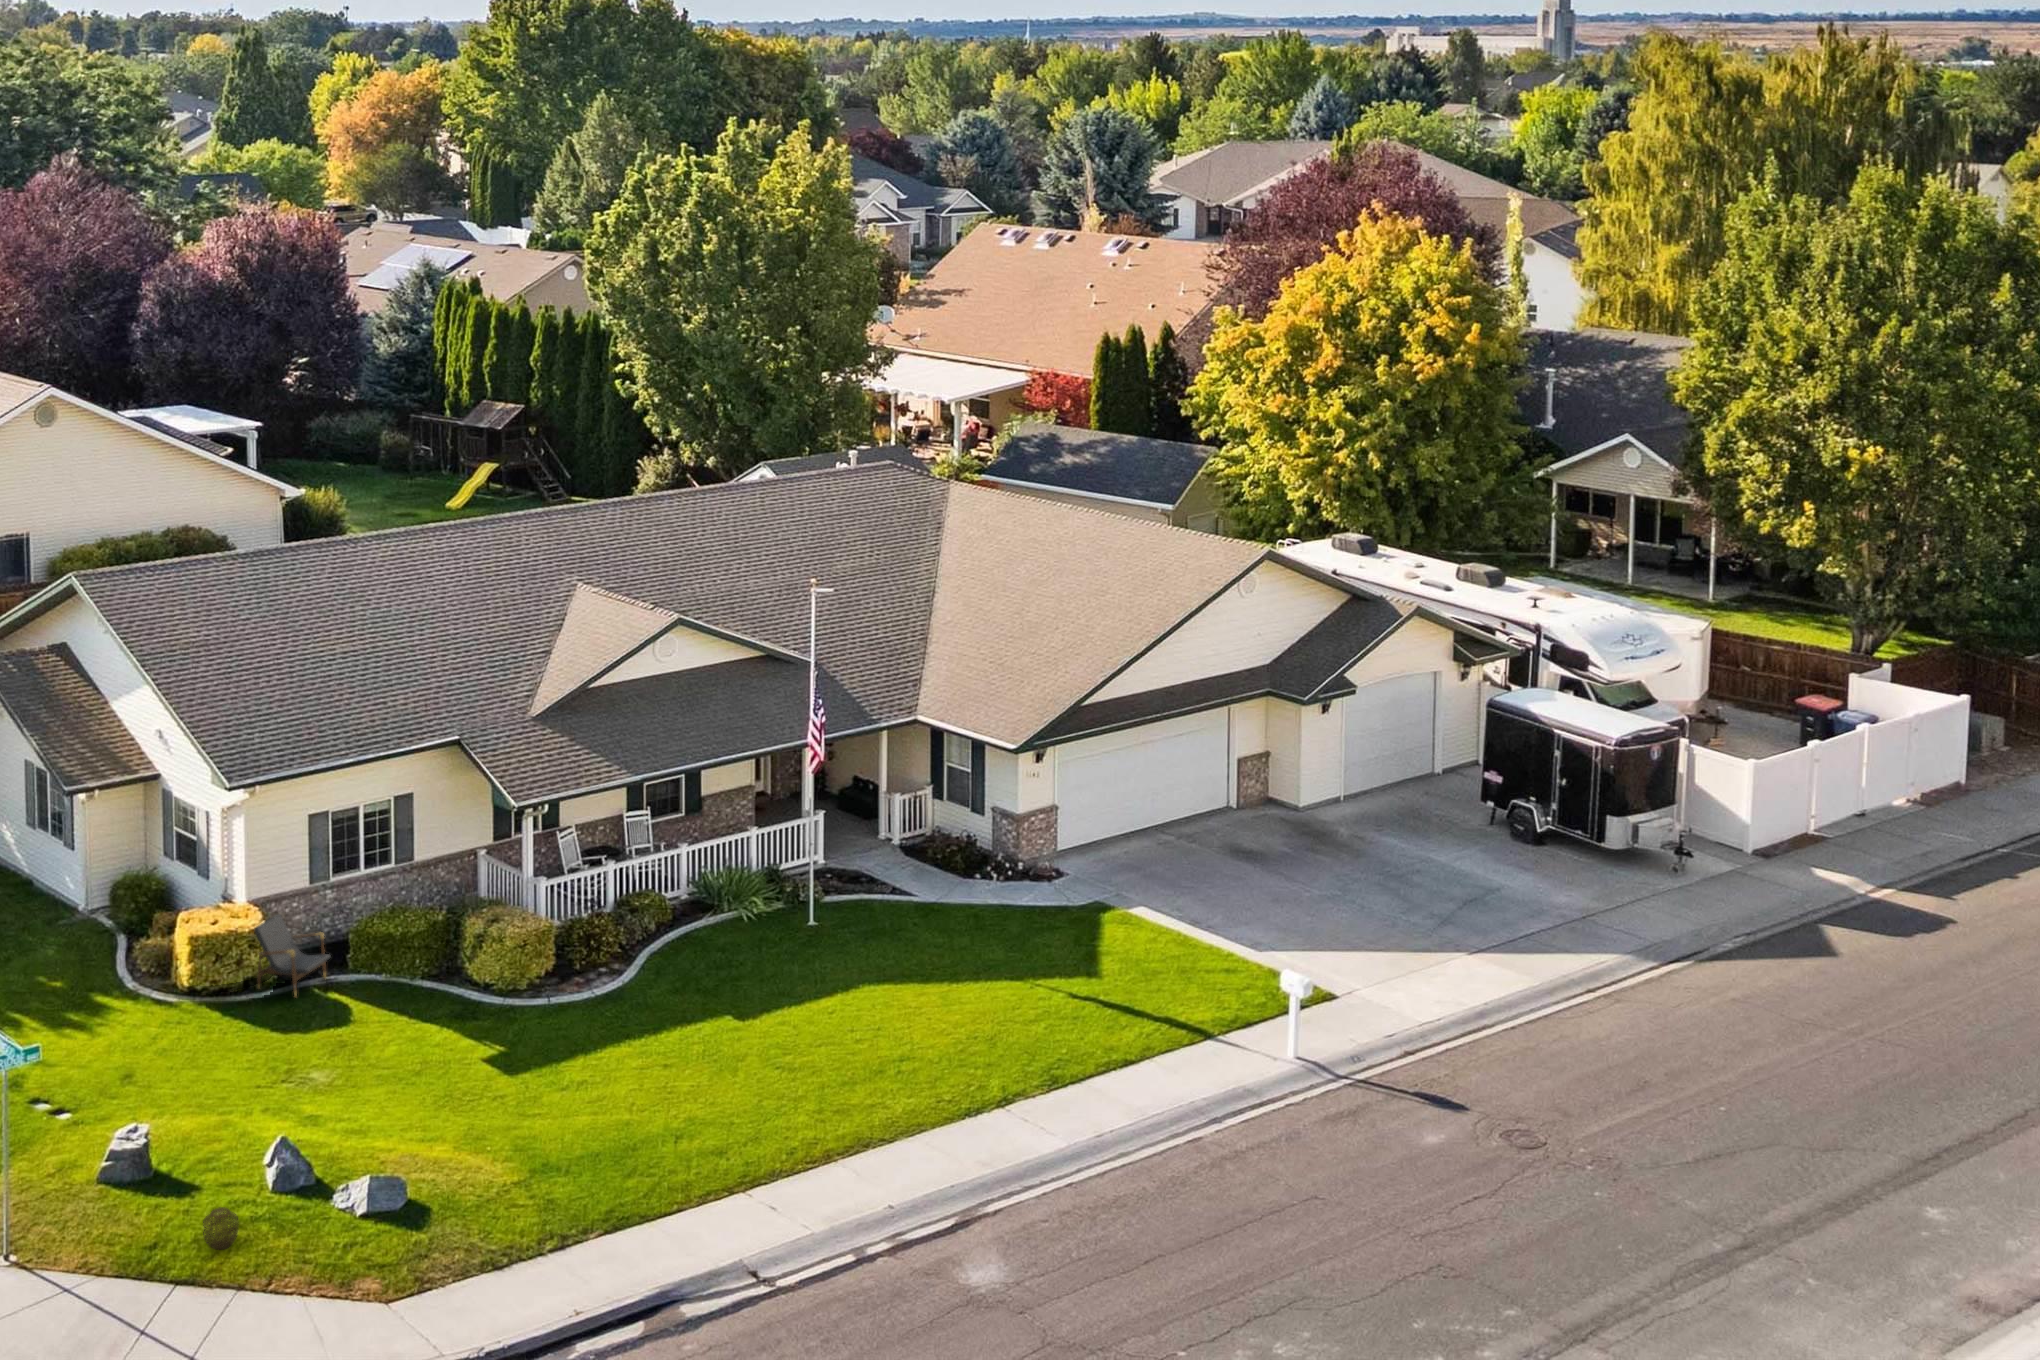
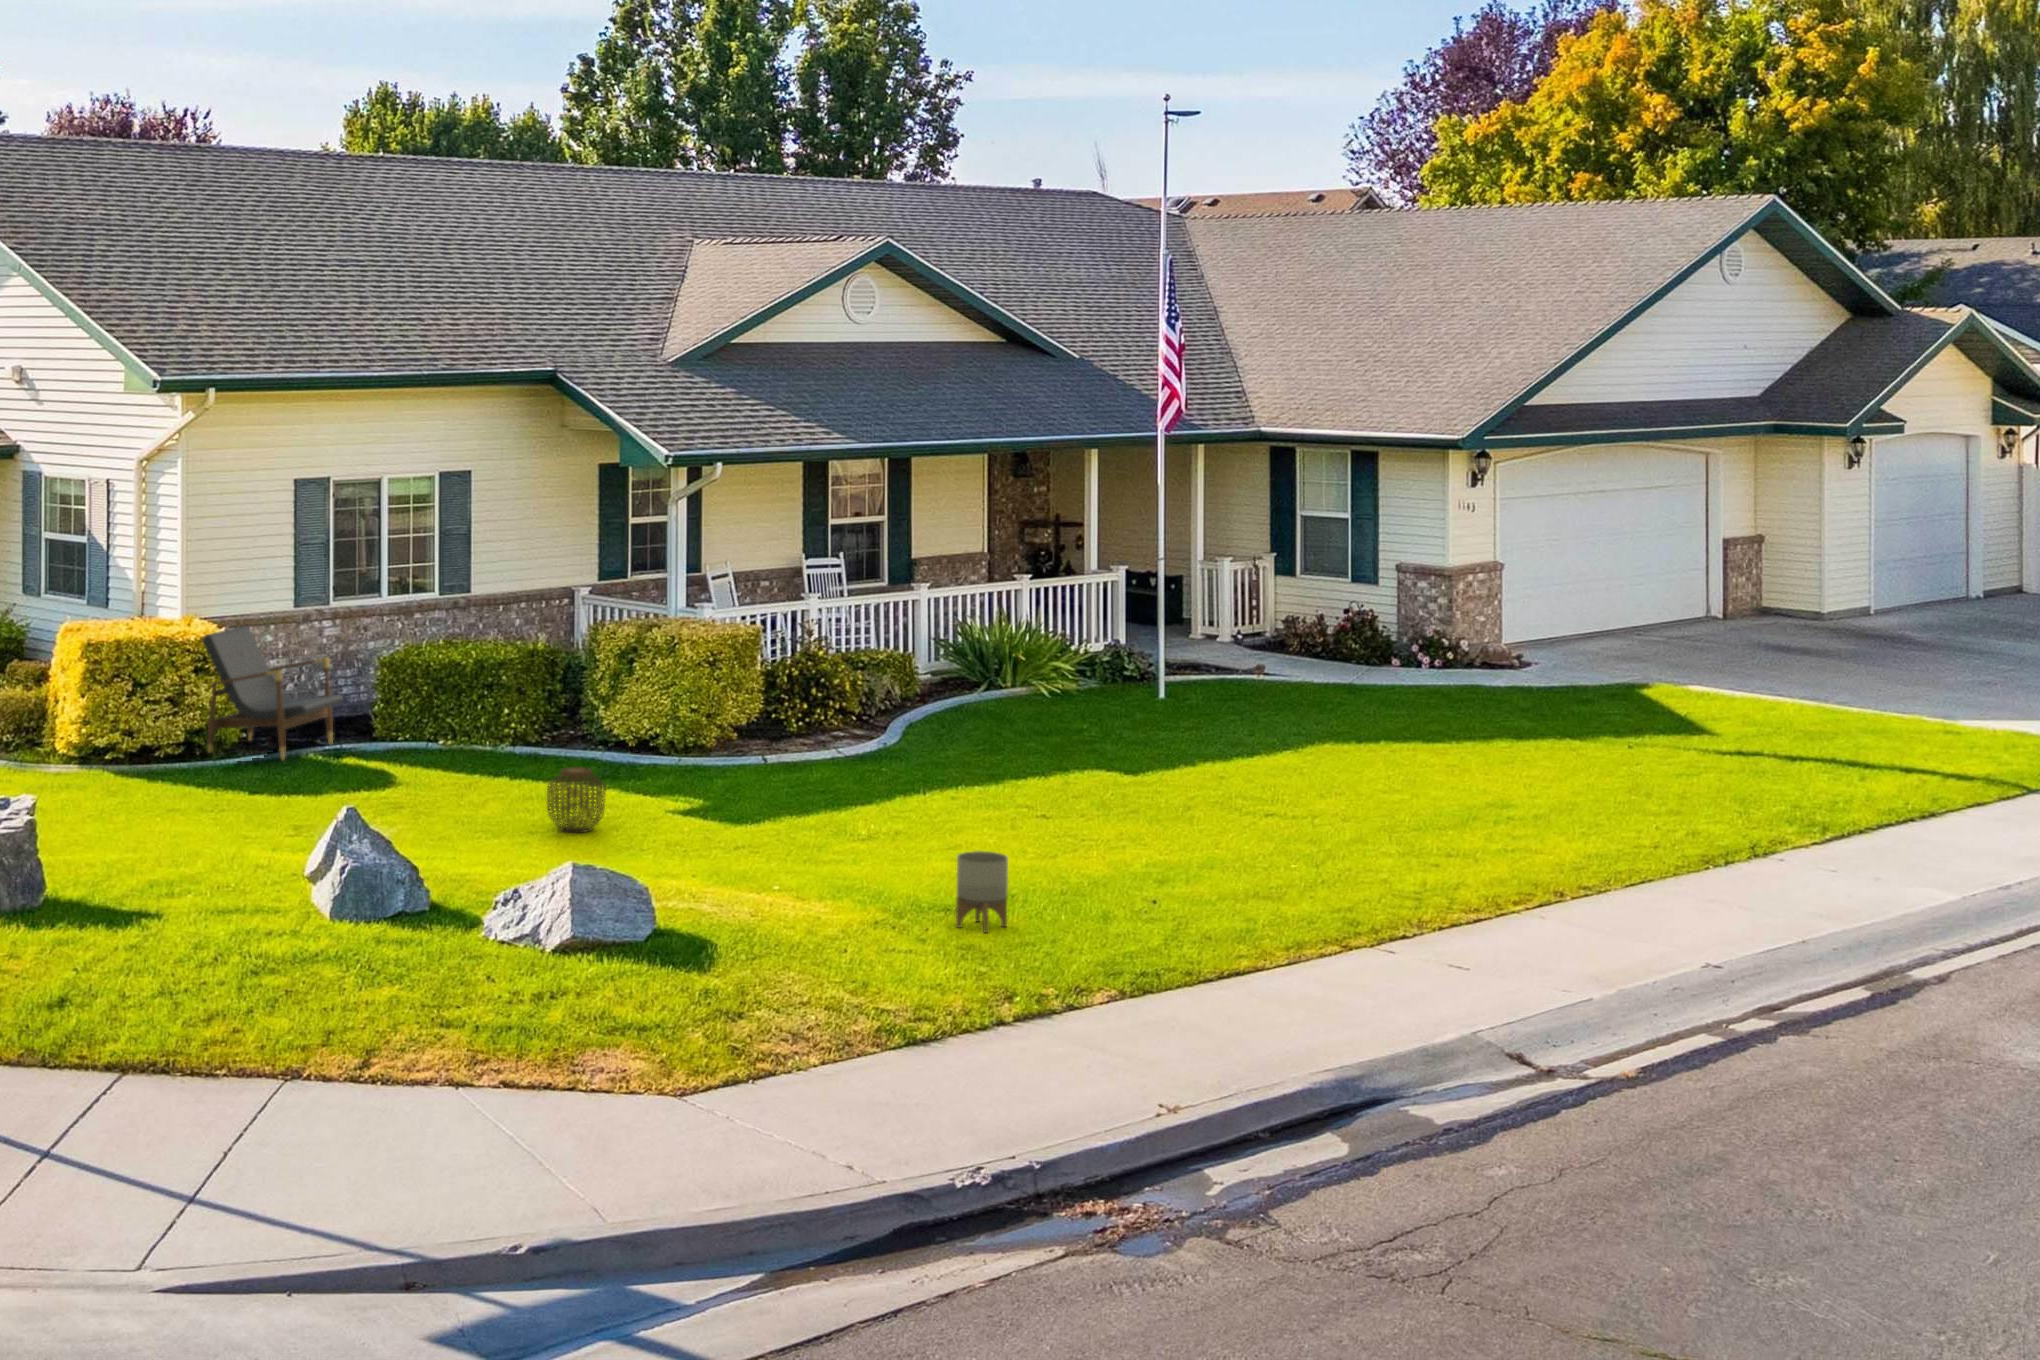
planter: none [569,1135,592,1177] -> present [956,851,1008,933]
woven basket: present [203,1207,238,1250] -> present [547,767,605,833]

